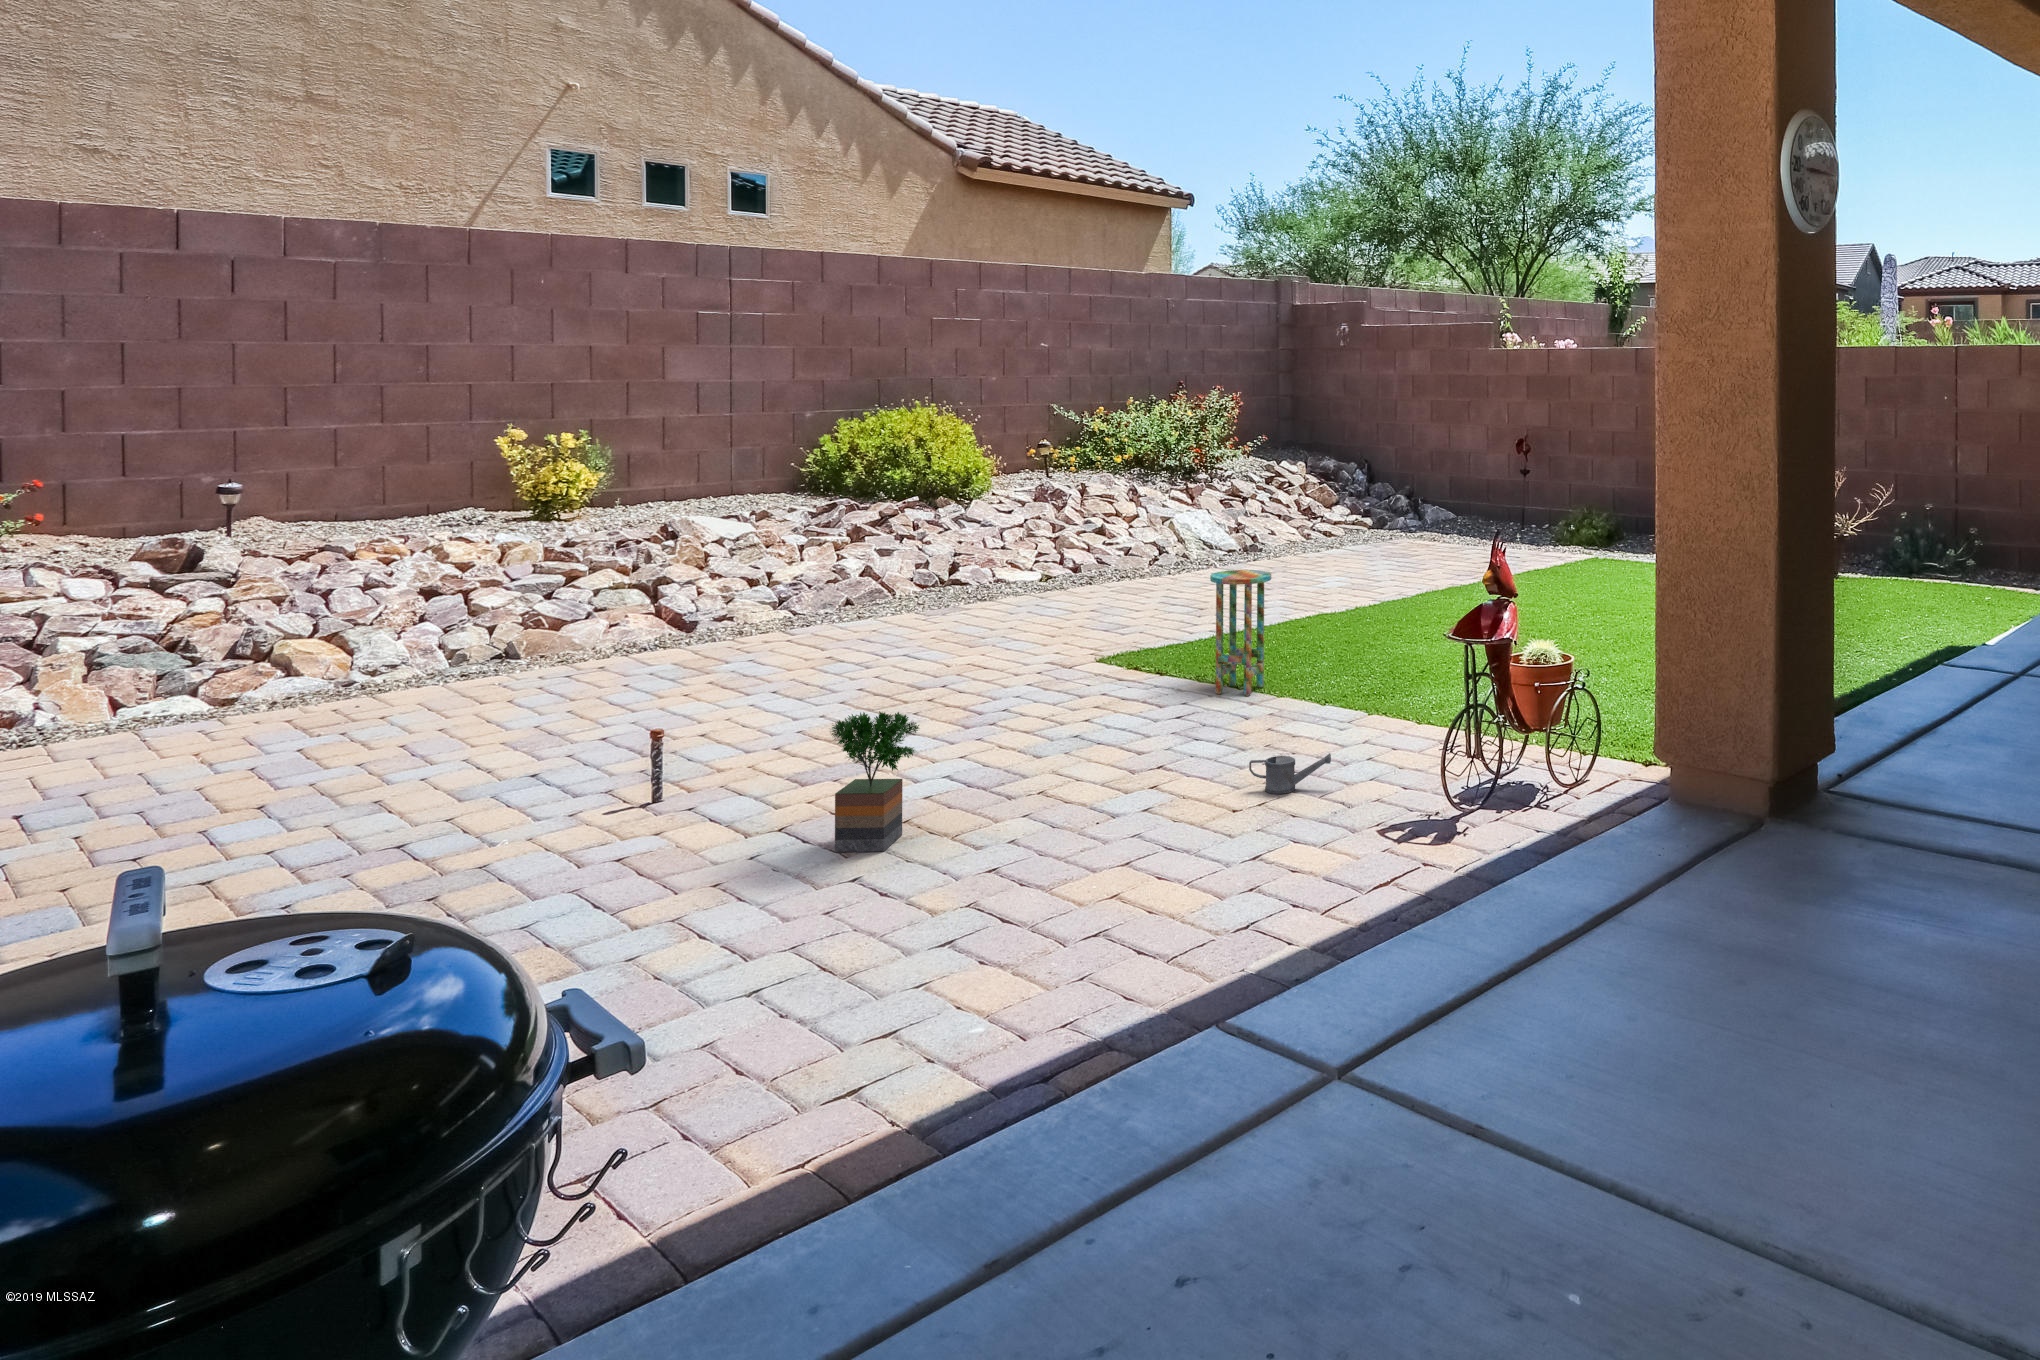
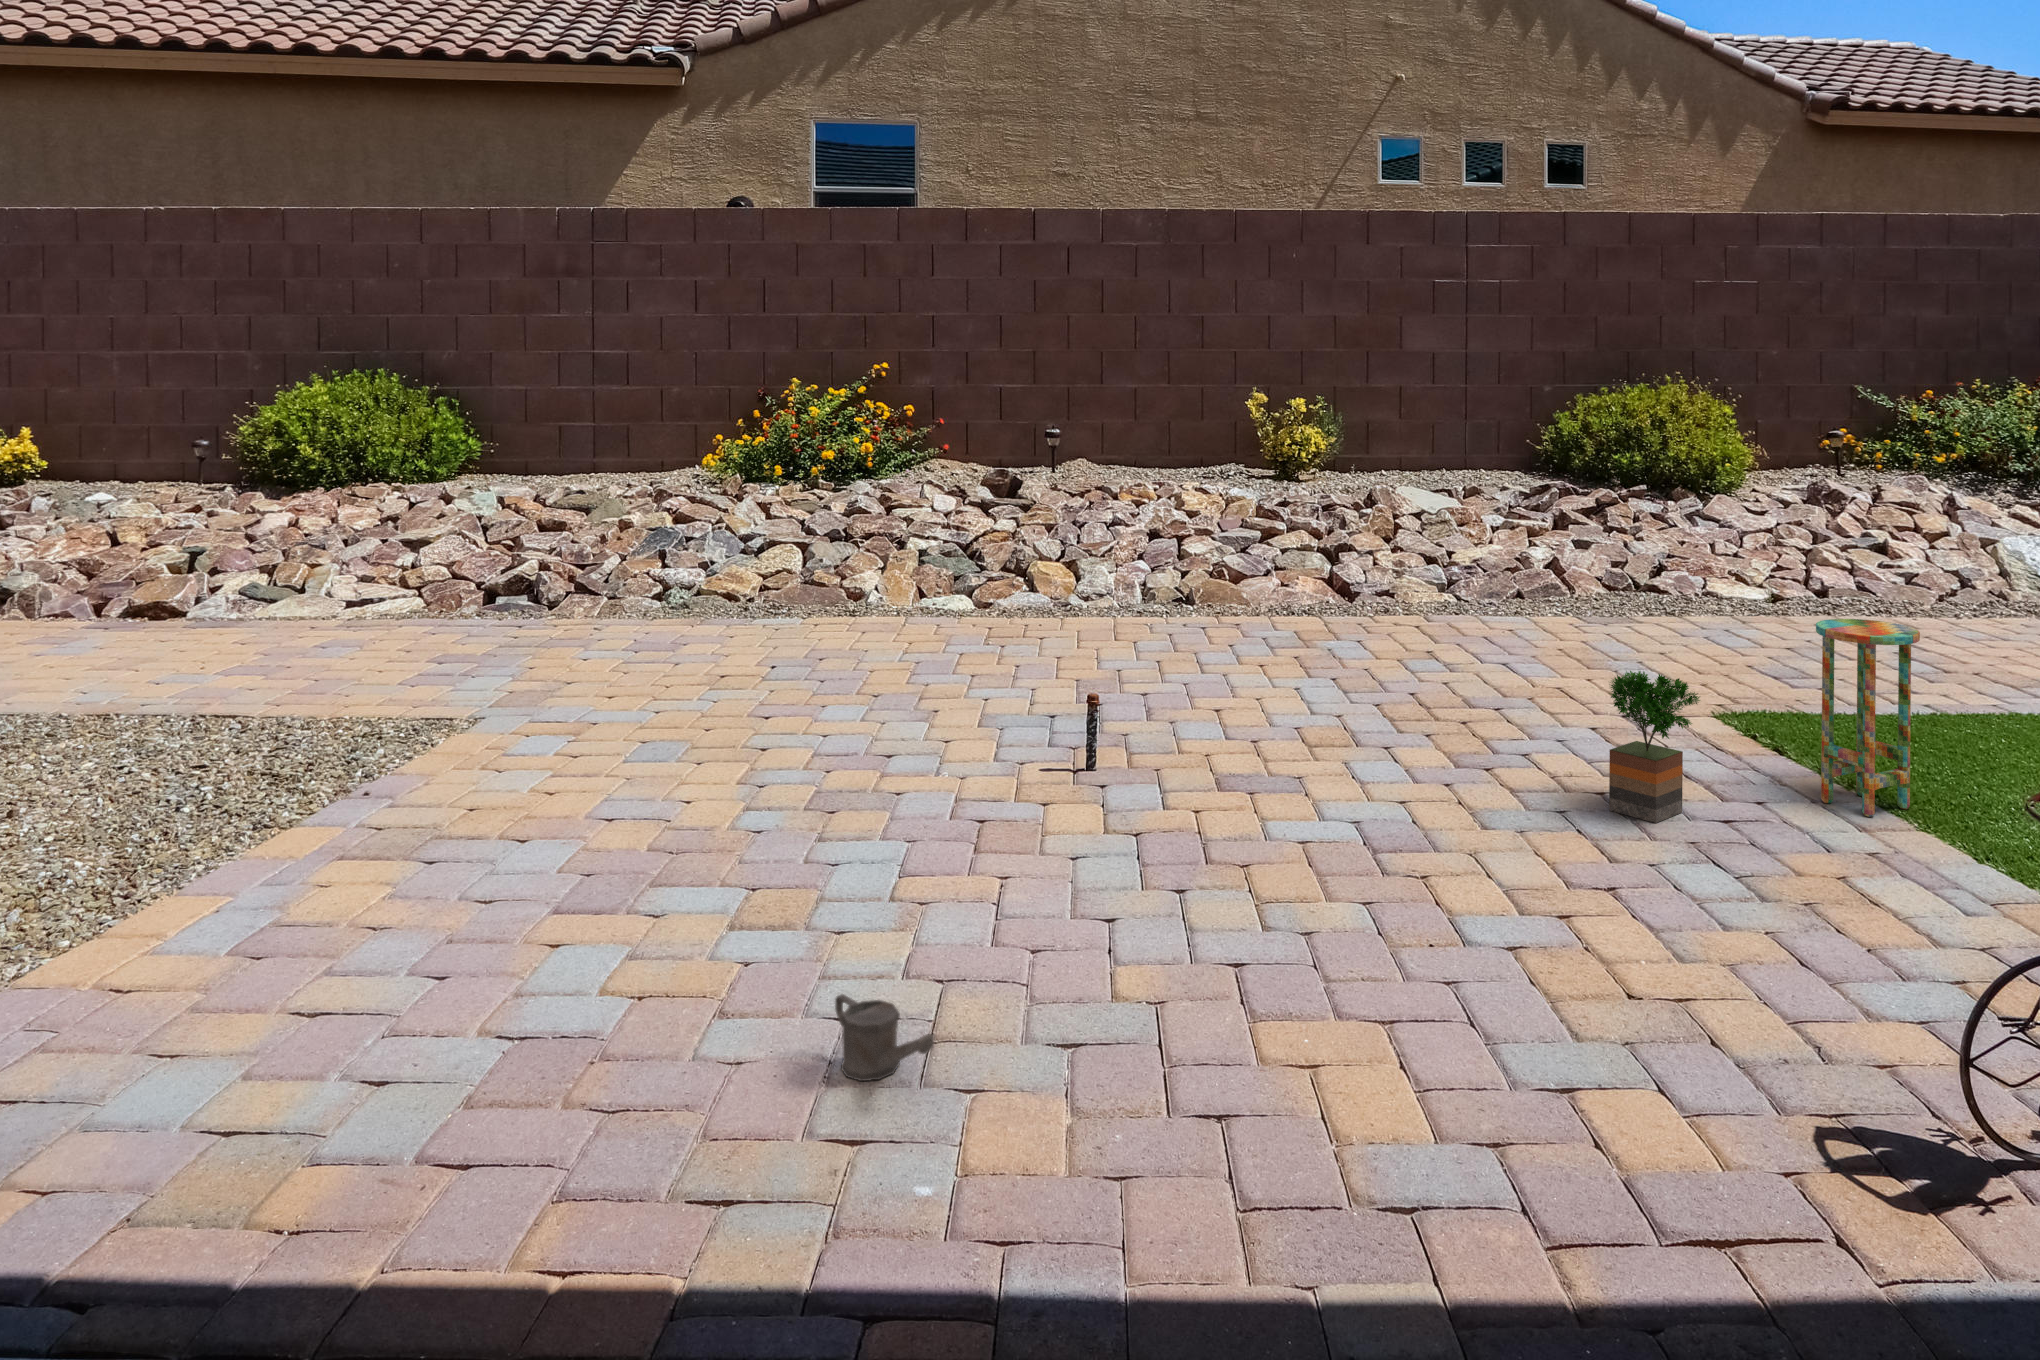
potted tree: present [832,711,919,852] -> present [1609,671,1700,823]
watering can: present [1249,753,1331,794] -> present [835,994,934,1081]

